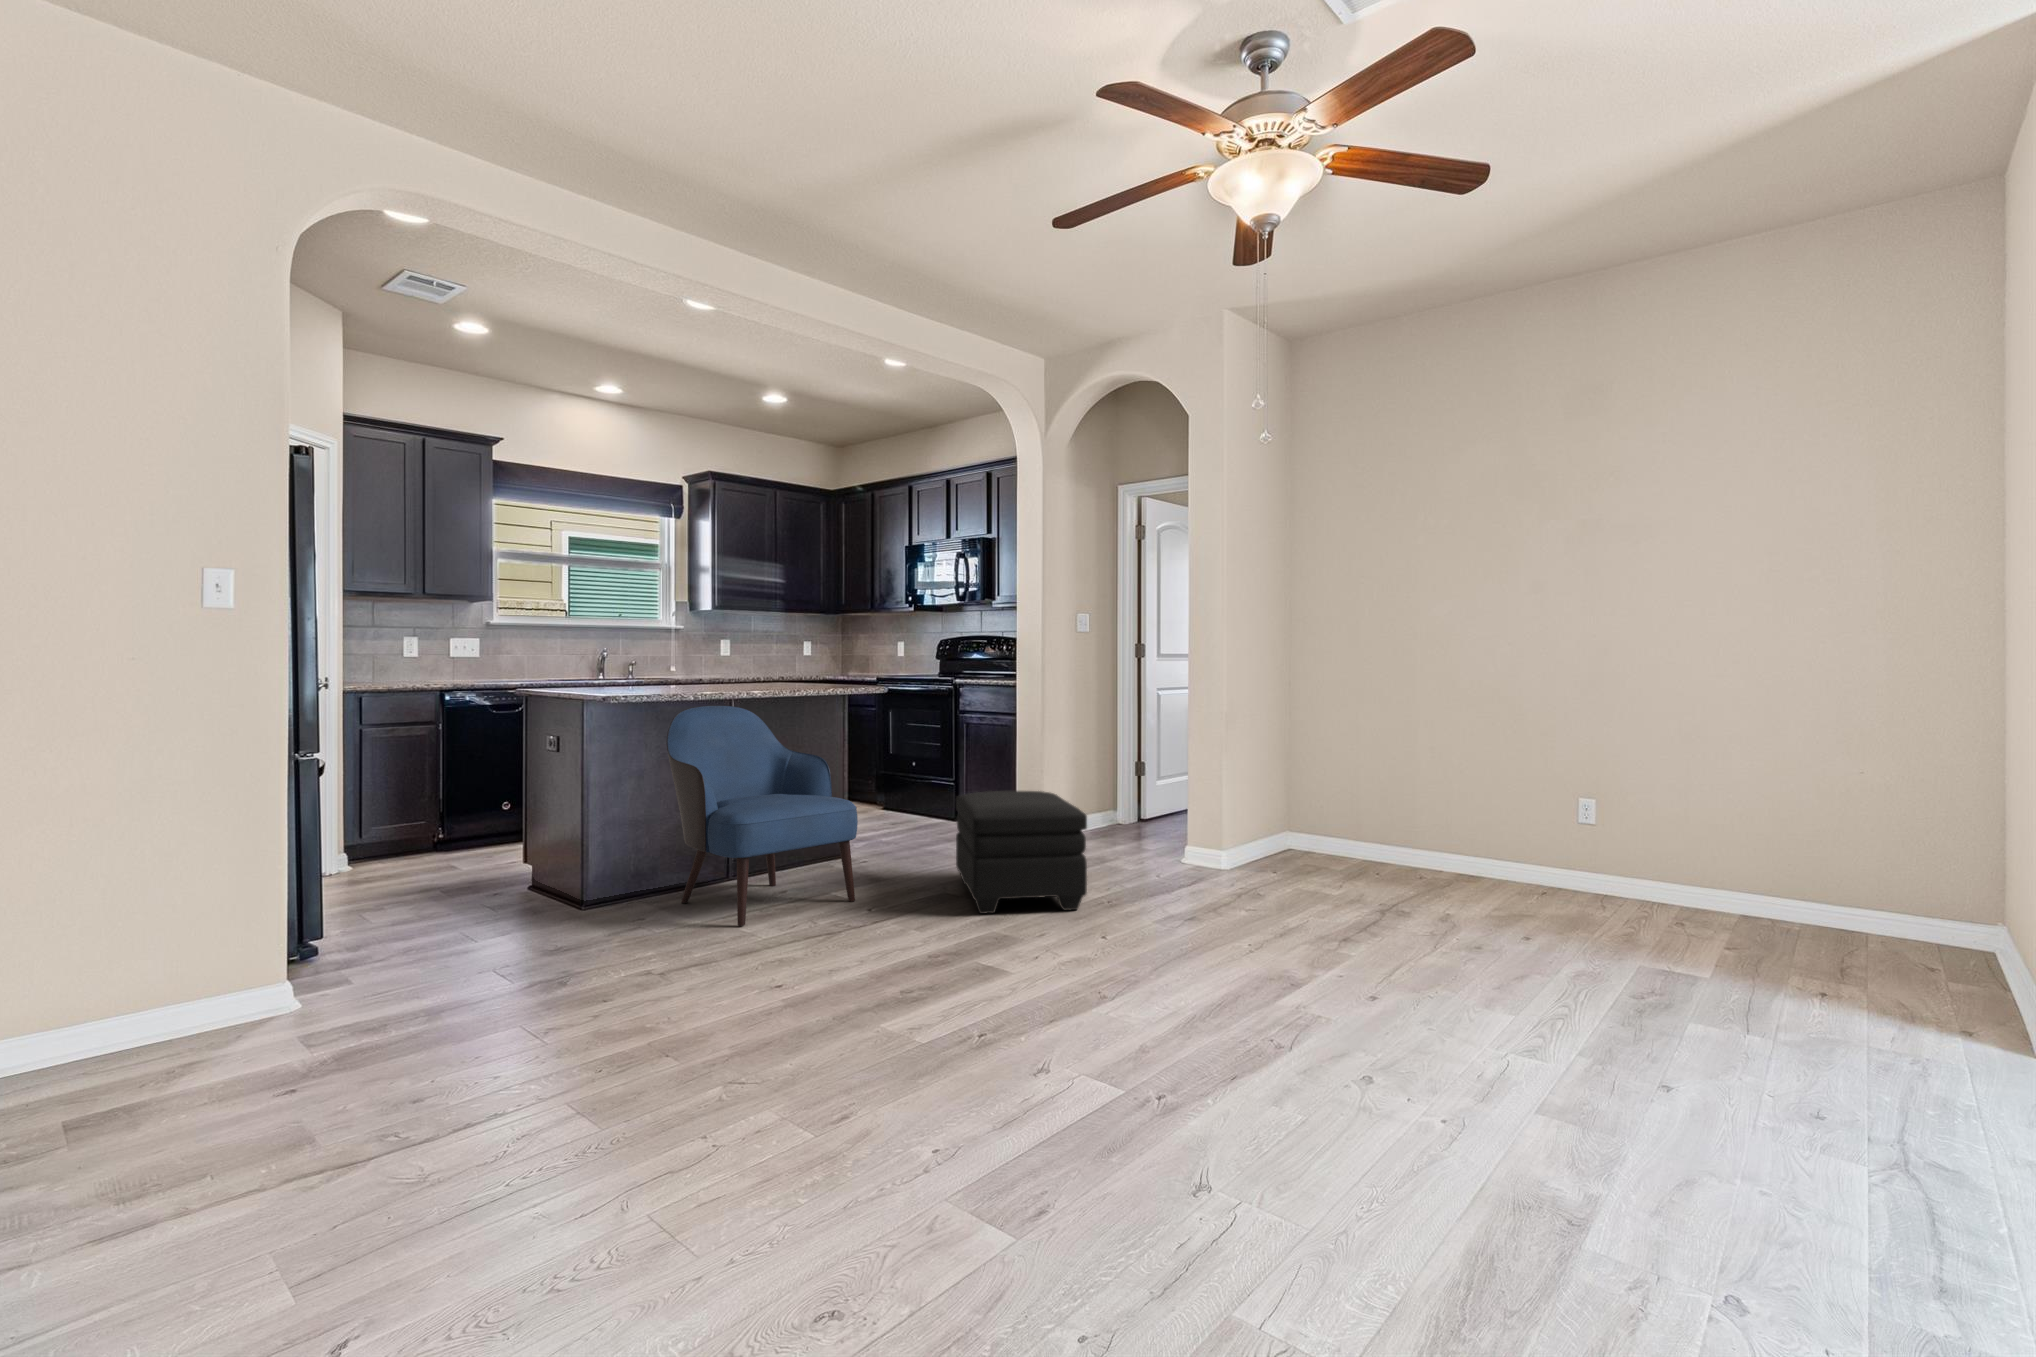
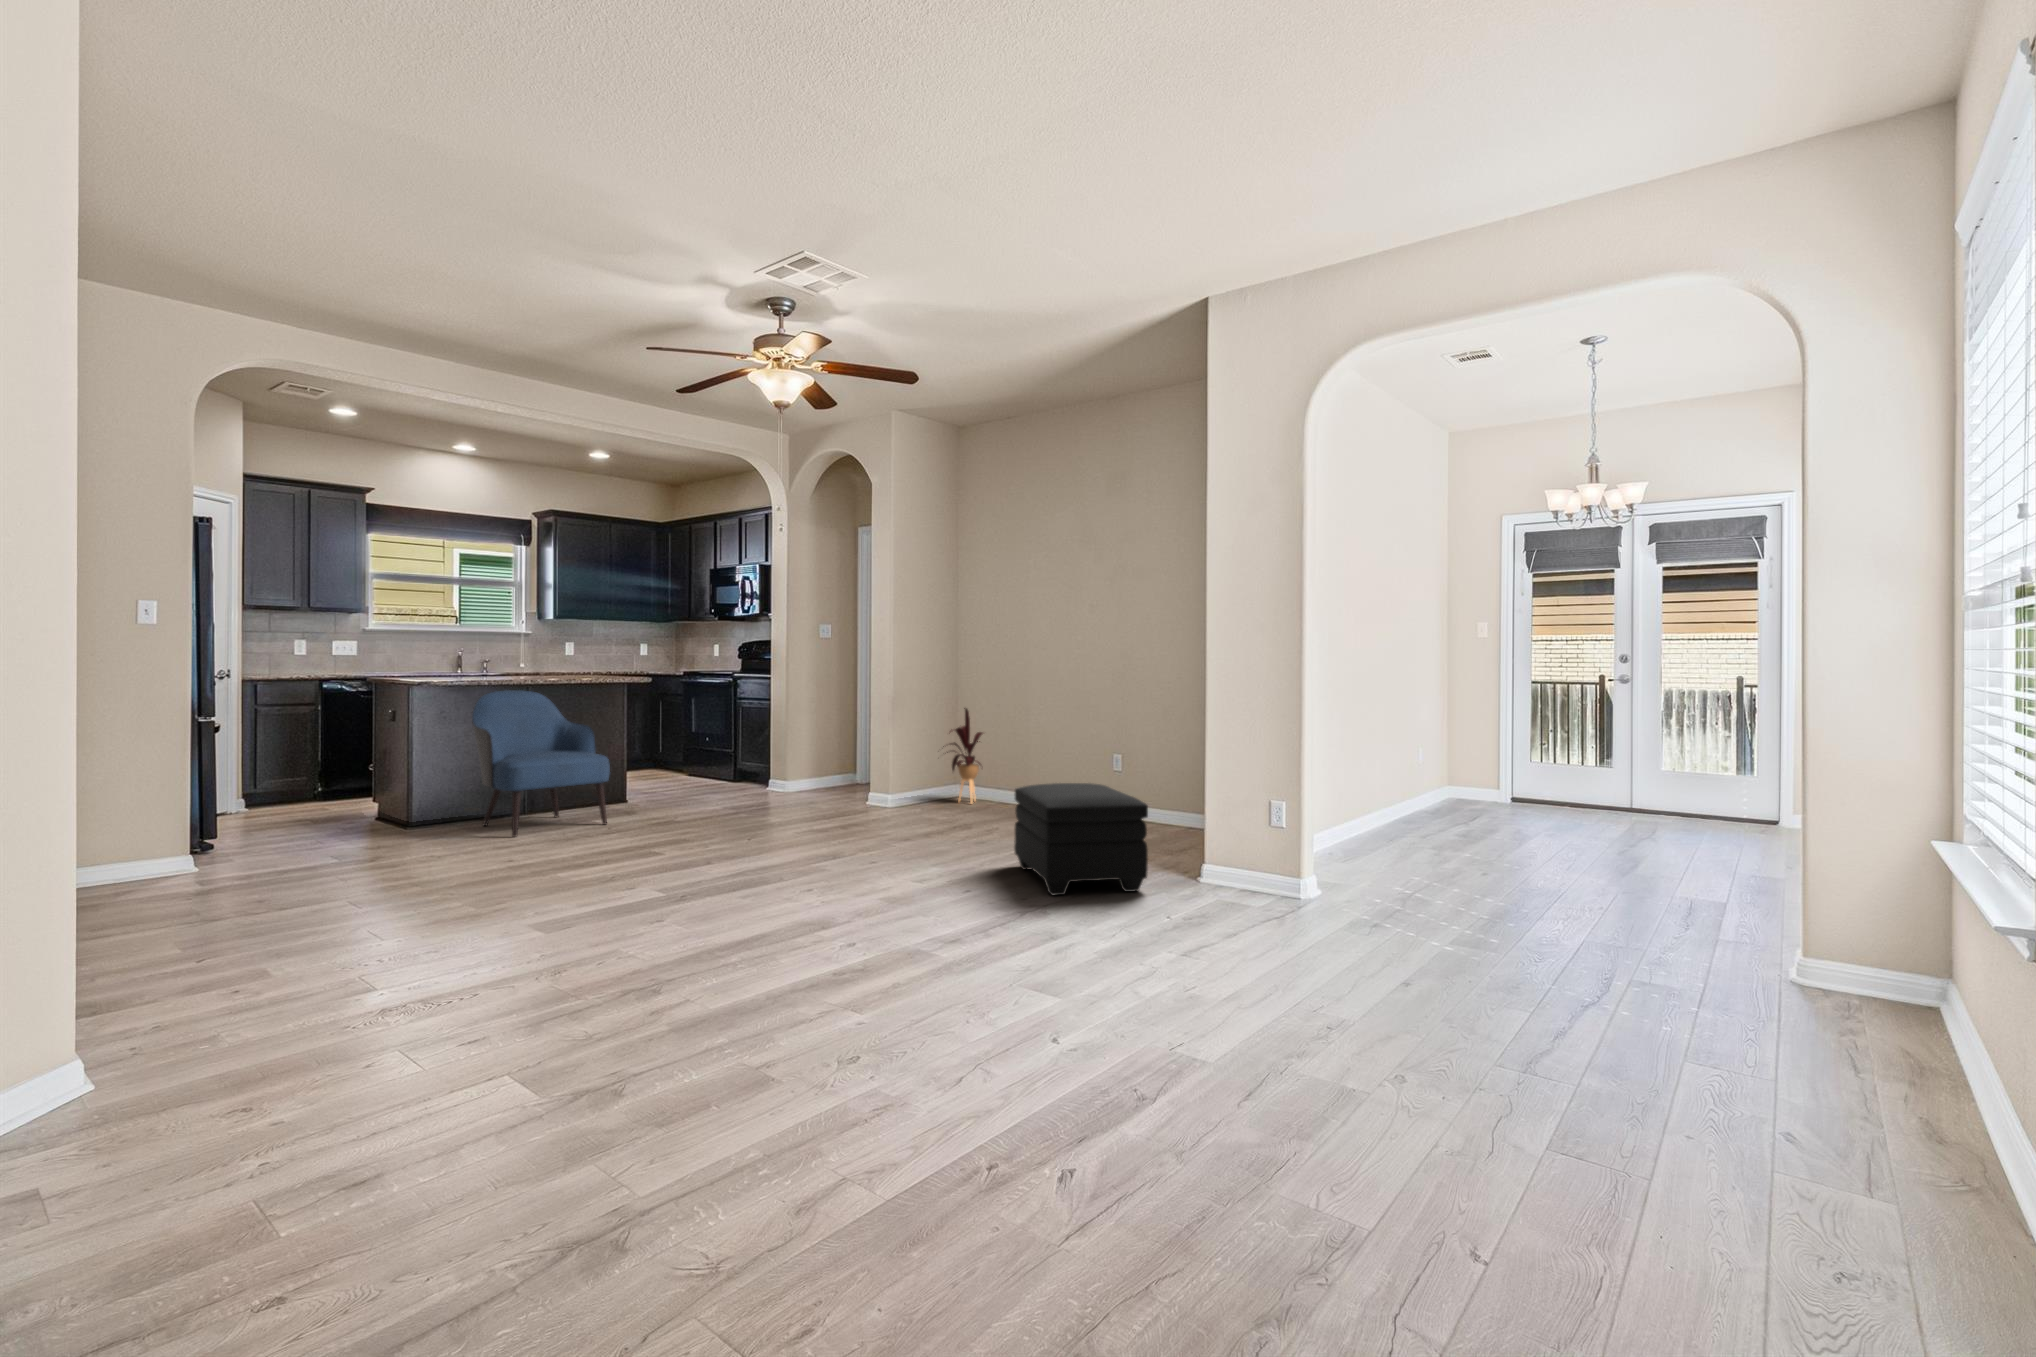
house plant: none [1275,727,1348,865] -> present [943,708,983,803]
ottoman: present [956,791,1087,914] -> present [1014,783,1148,896]

